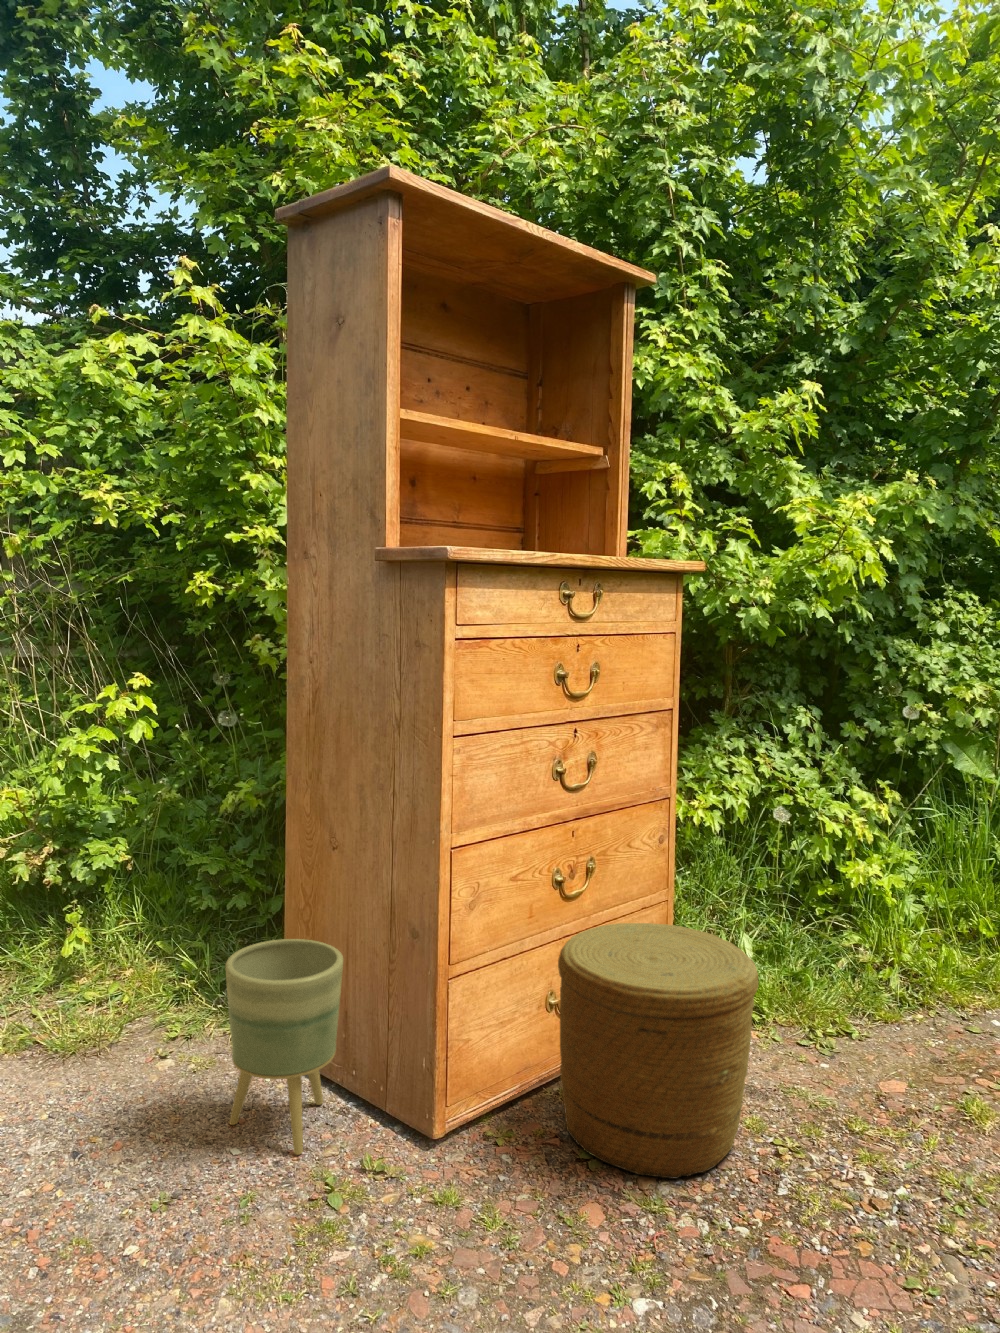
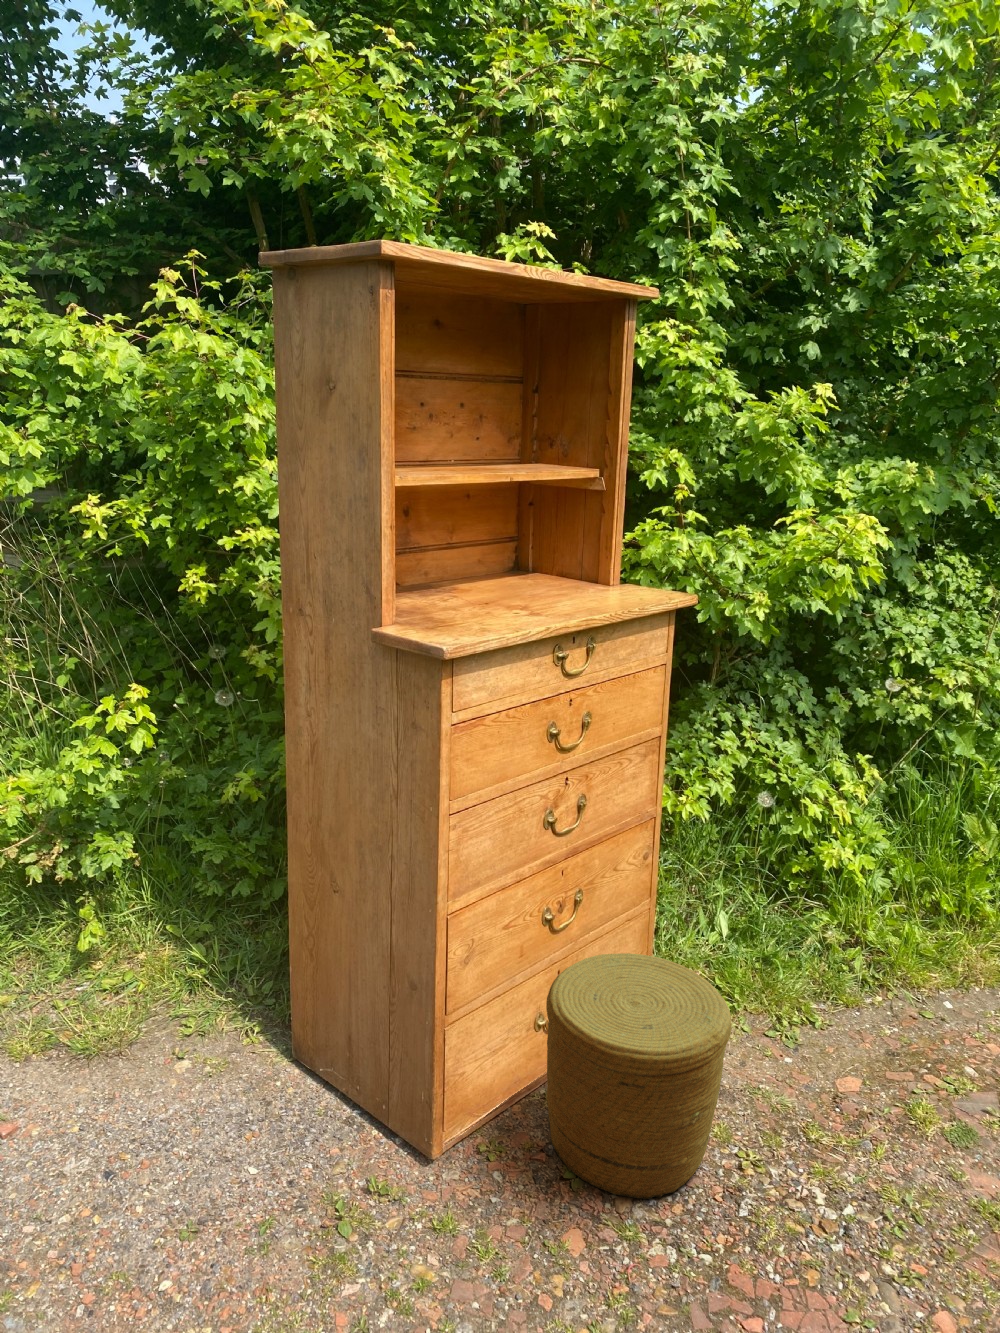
planter: present [225,939,343,1155] -> none [237,975,347,1175]

